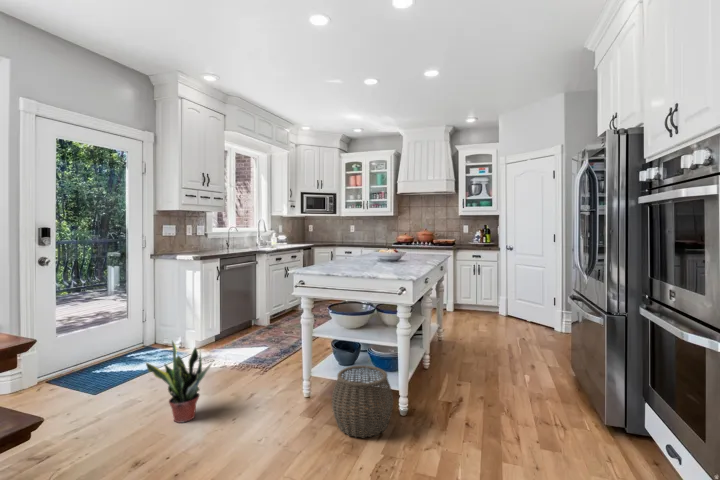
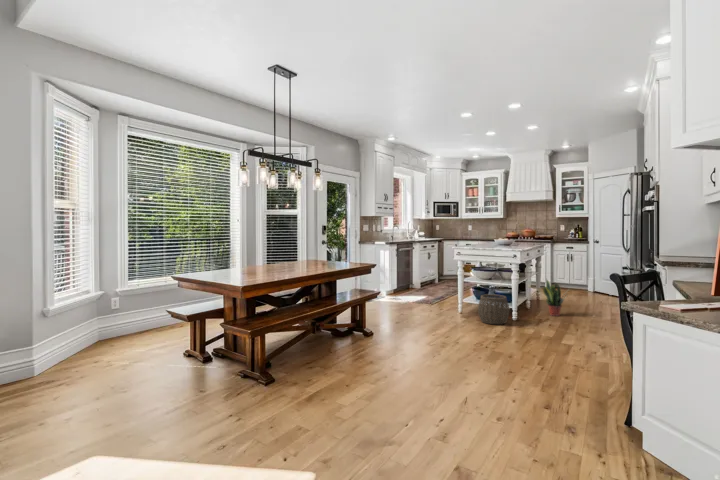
potted plant: present [146,342,212,423] -> present [543,280,565,316]

